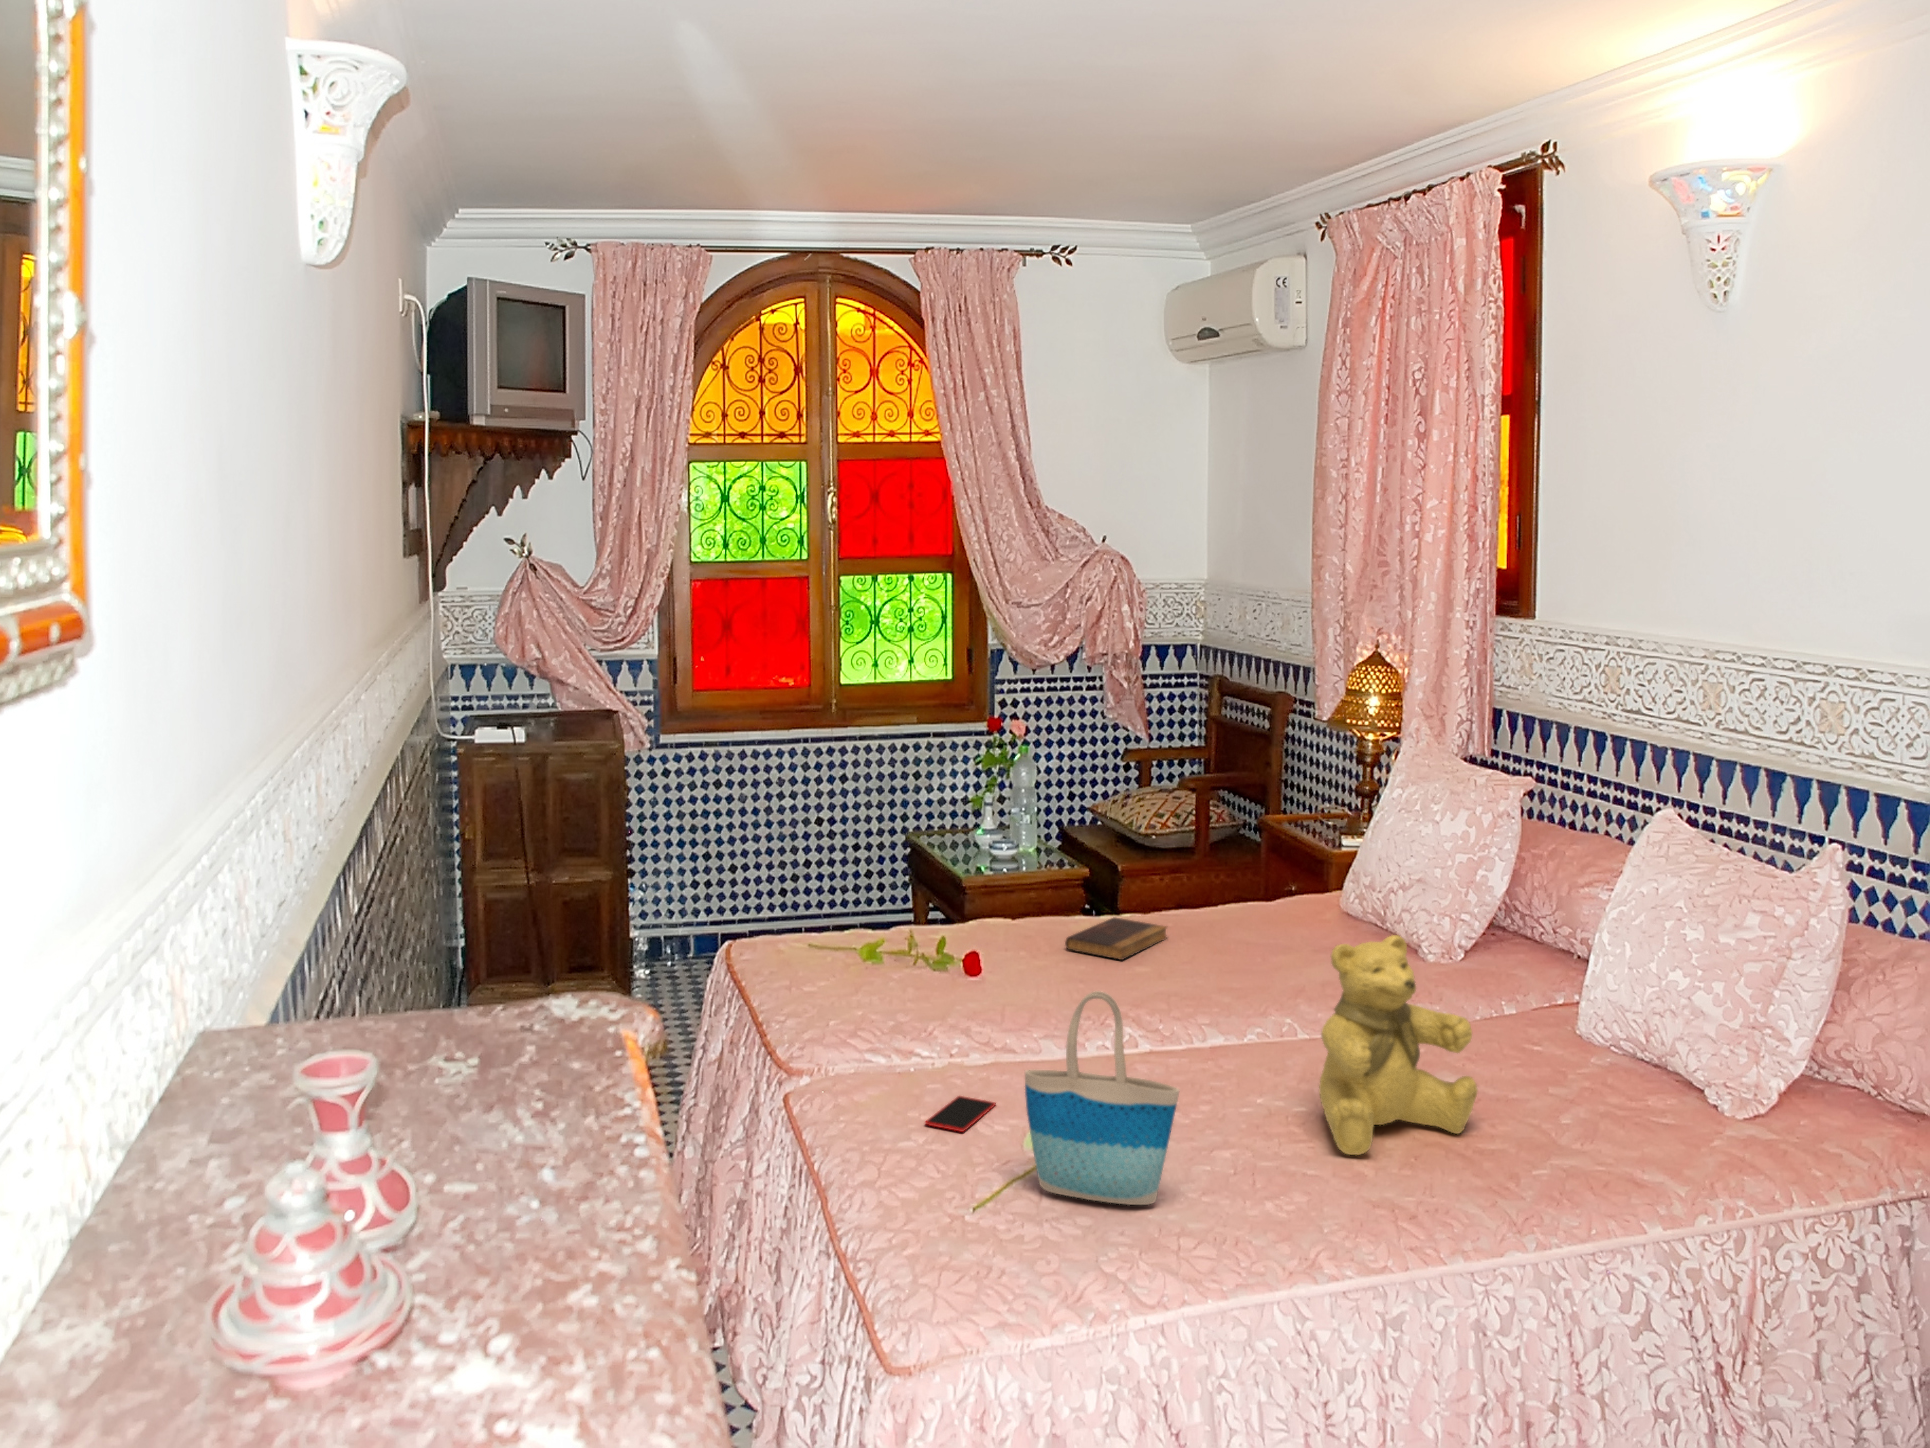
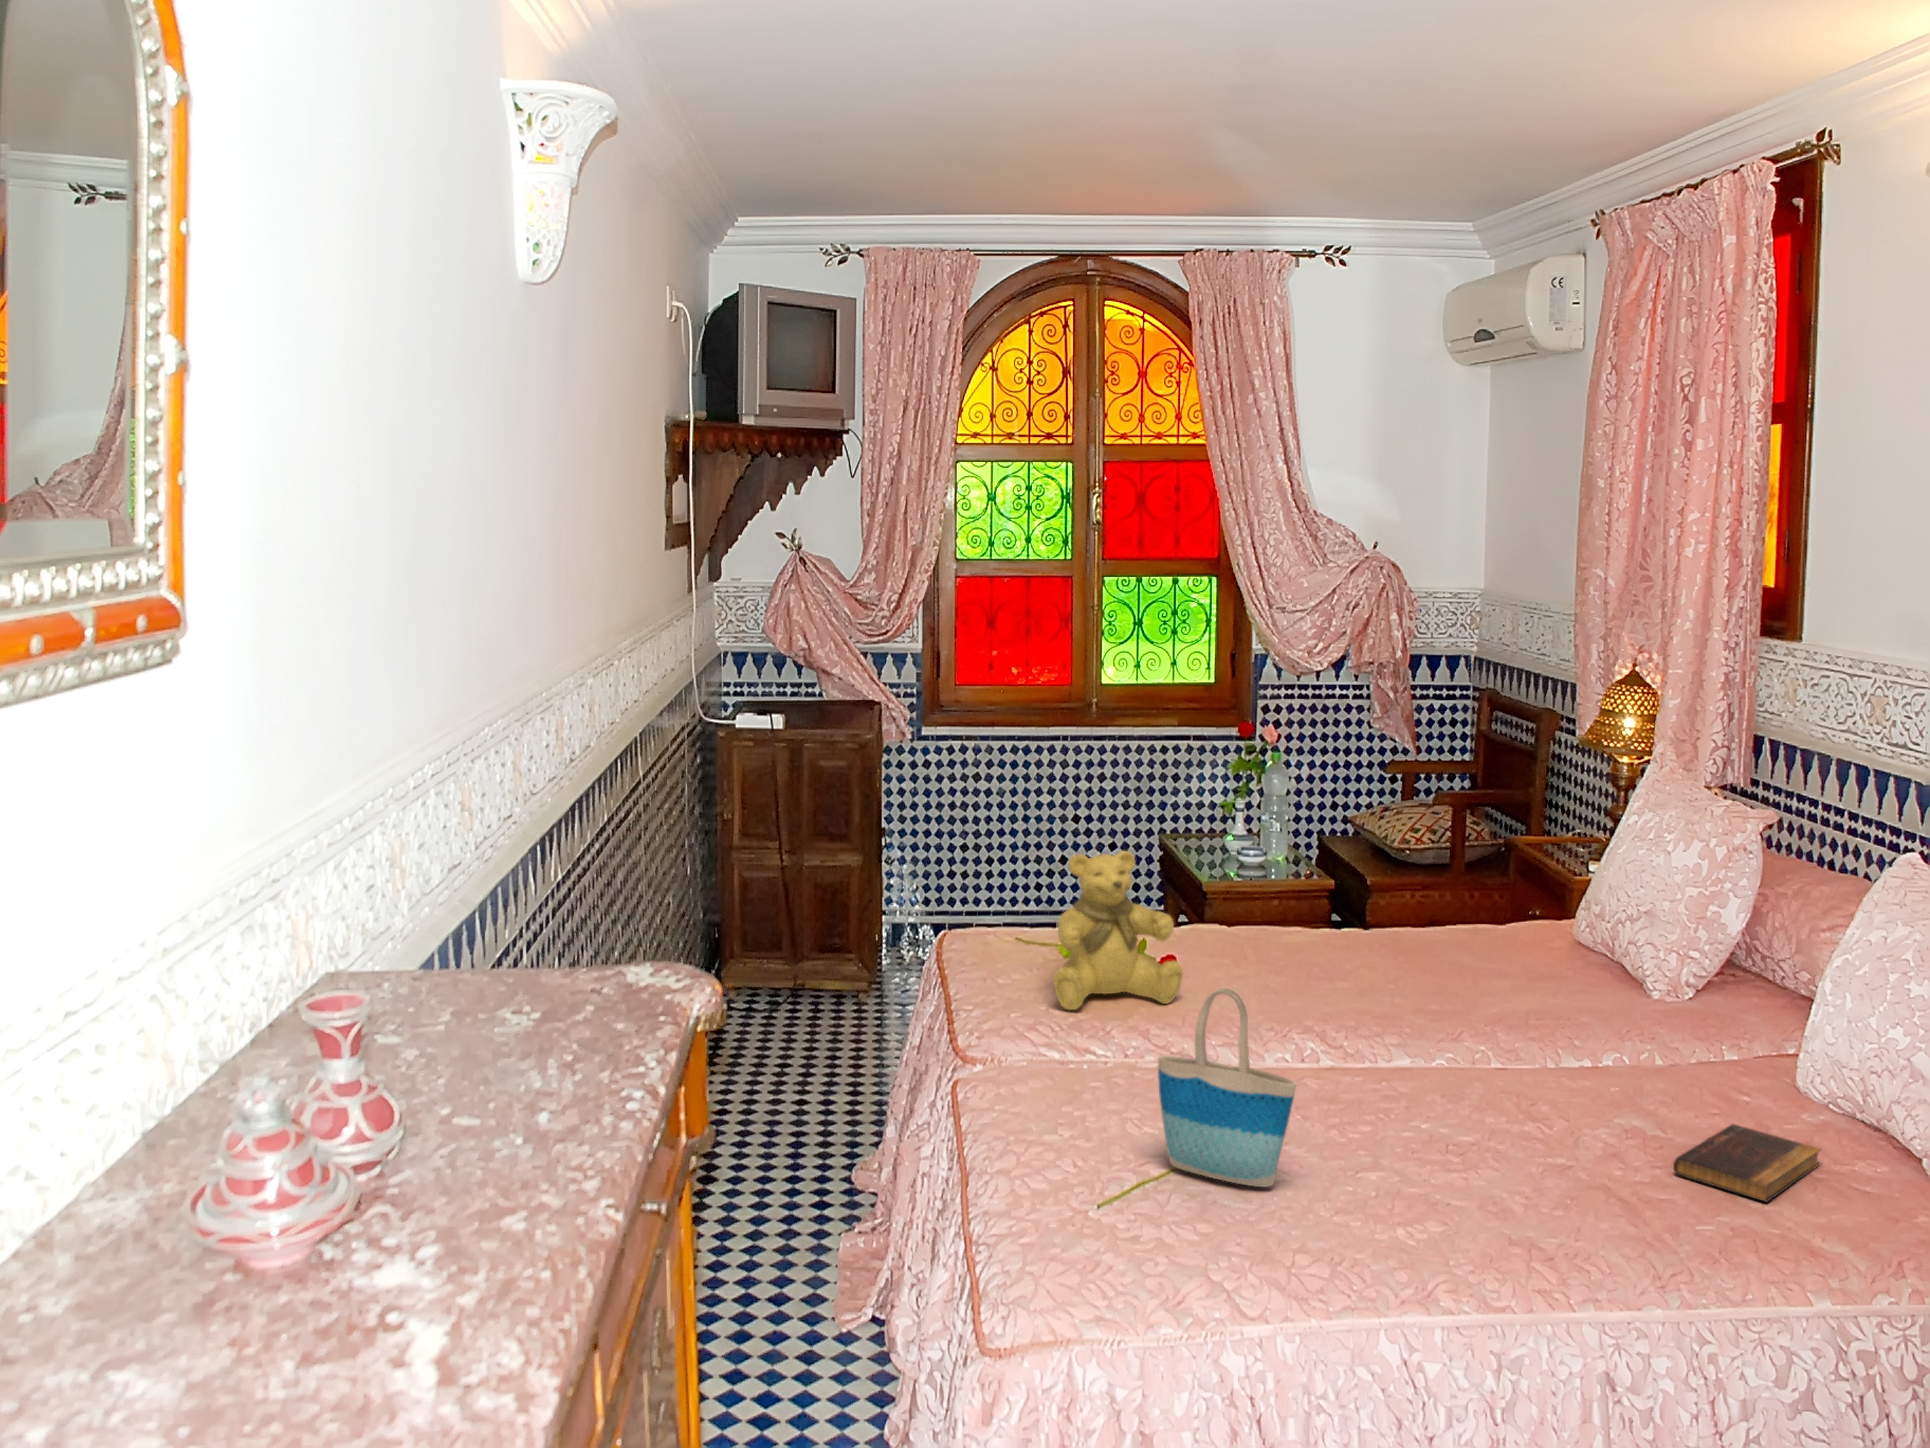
book: present [1065,918,1167,960] -> present [1673,1124,1821,1202]
teddy bear: present [1319,935,1478,1155] -> present [1053,851,1183,1010]
smartphone: present [925,1096,996,1132] -> none [1082,1080,1153,1111]

